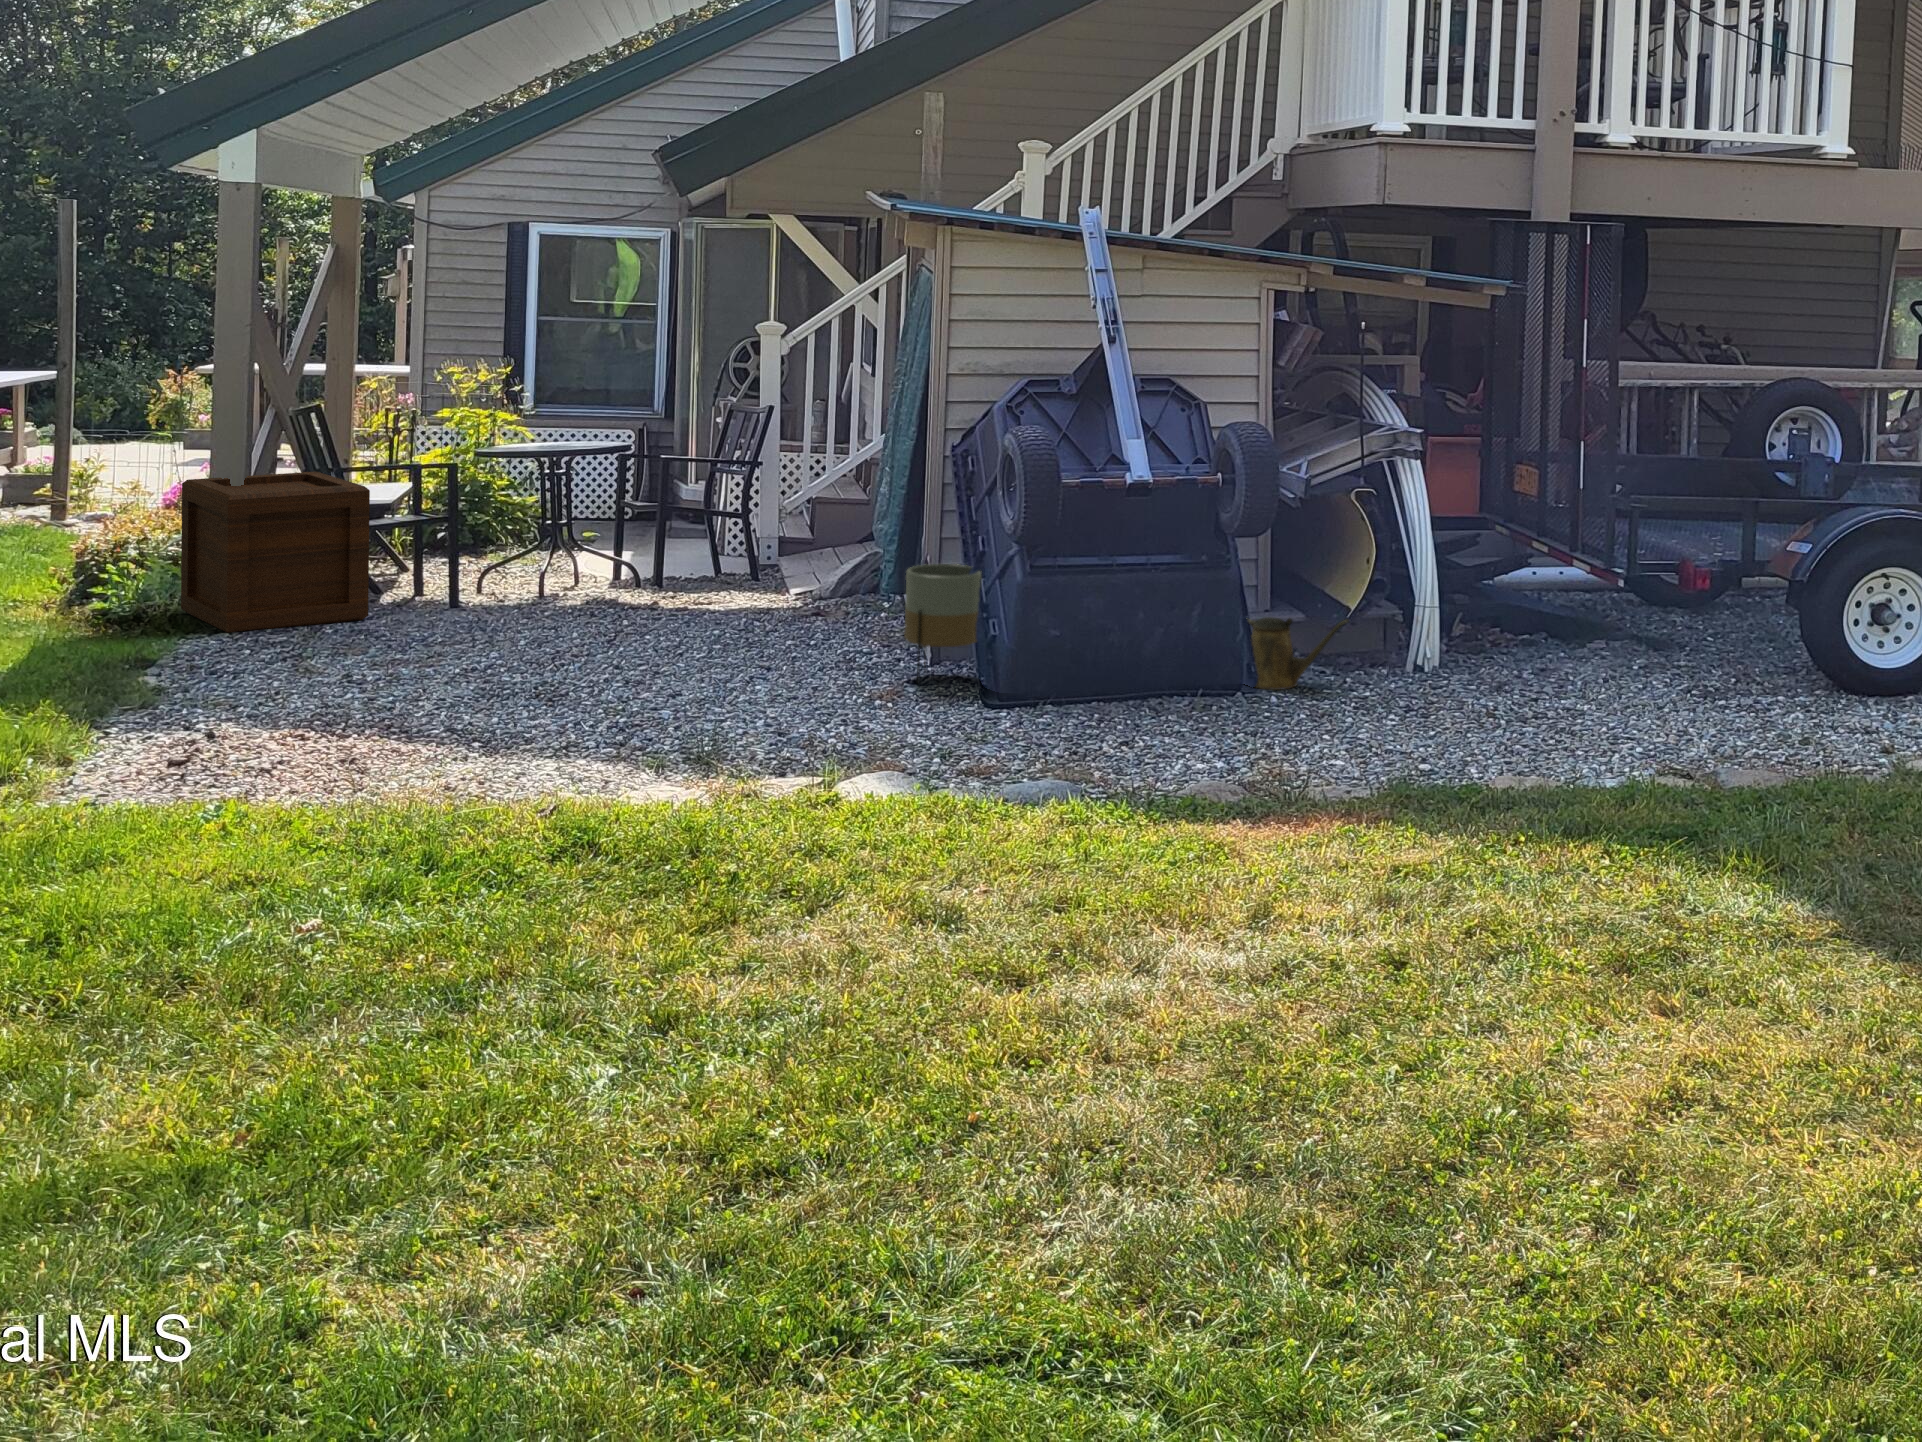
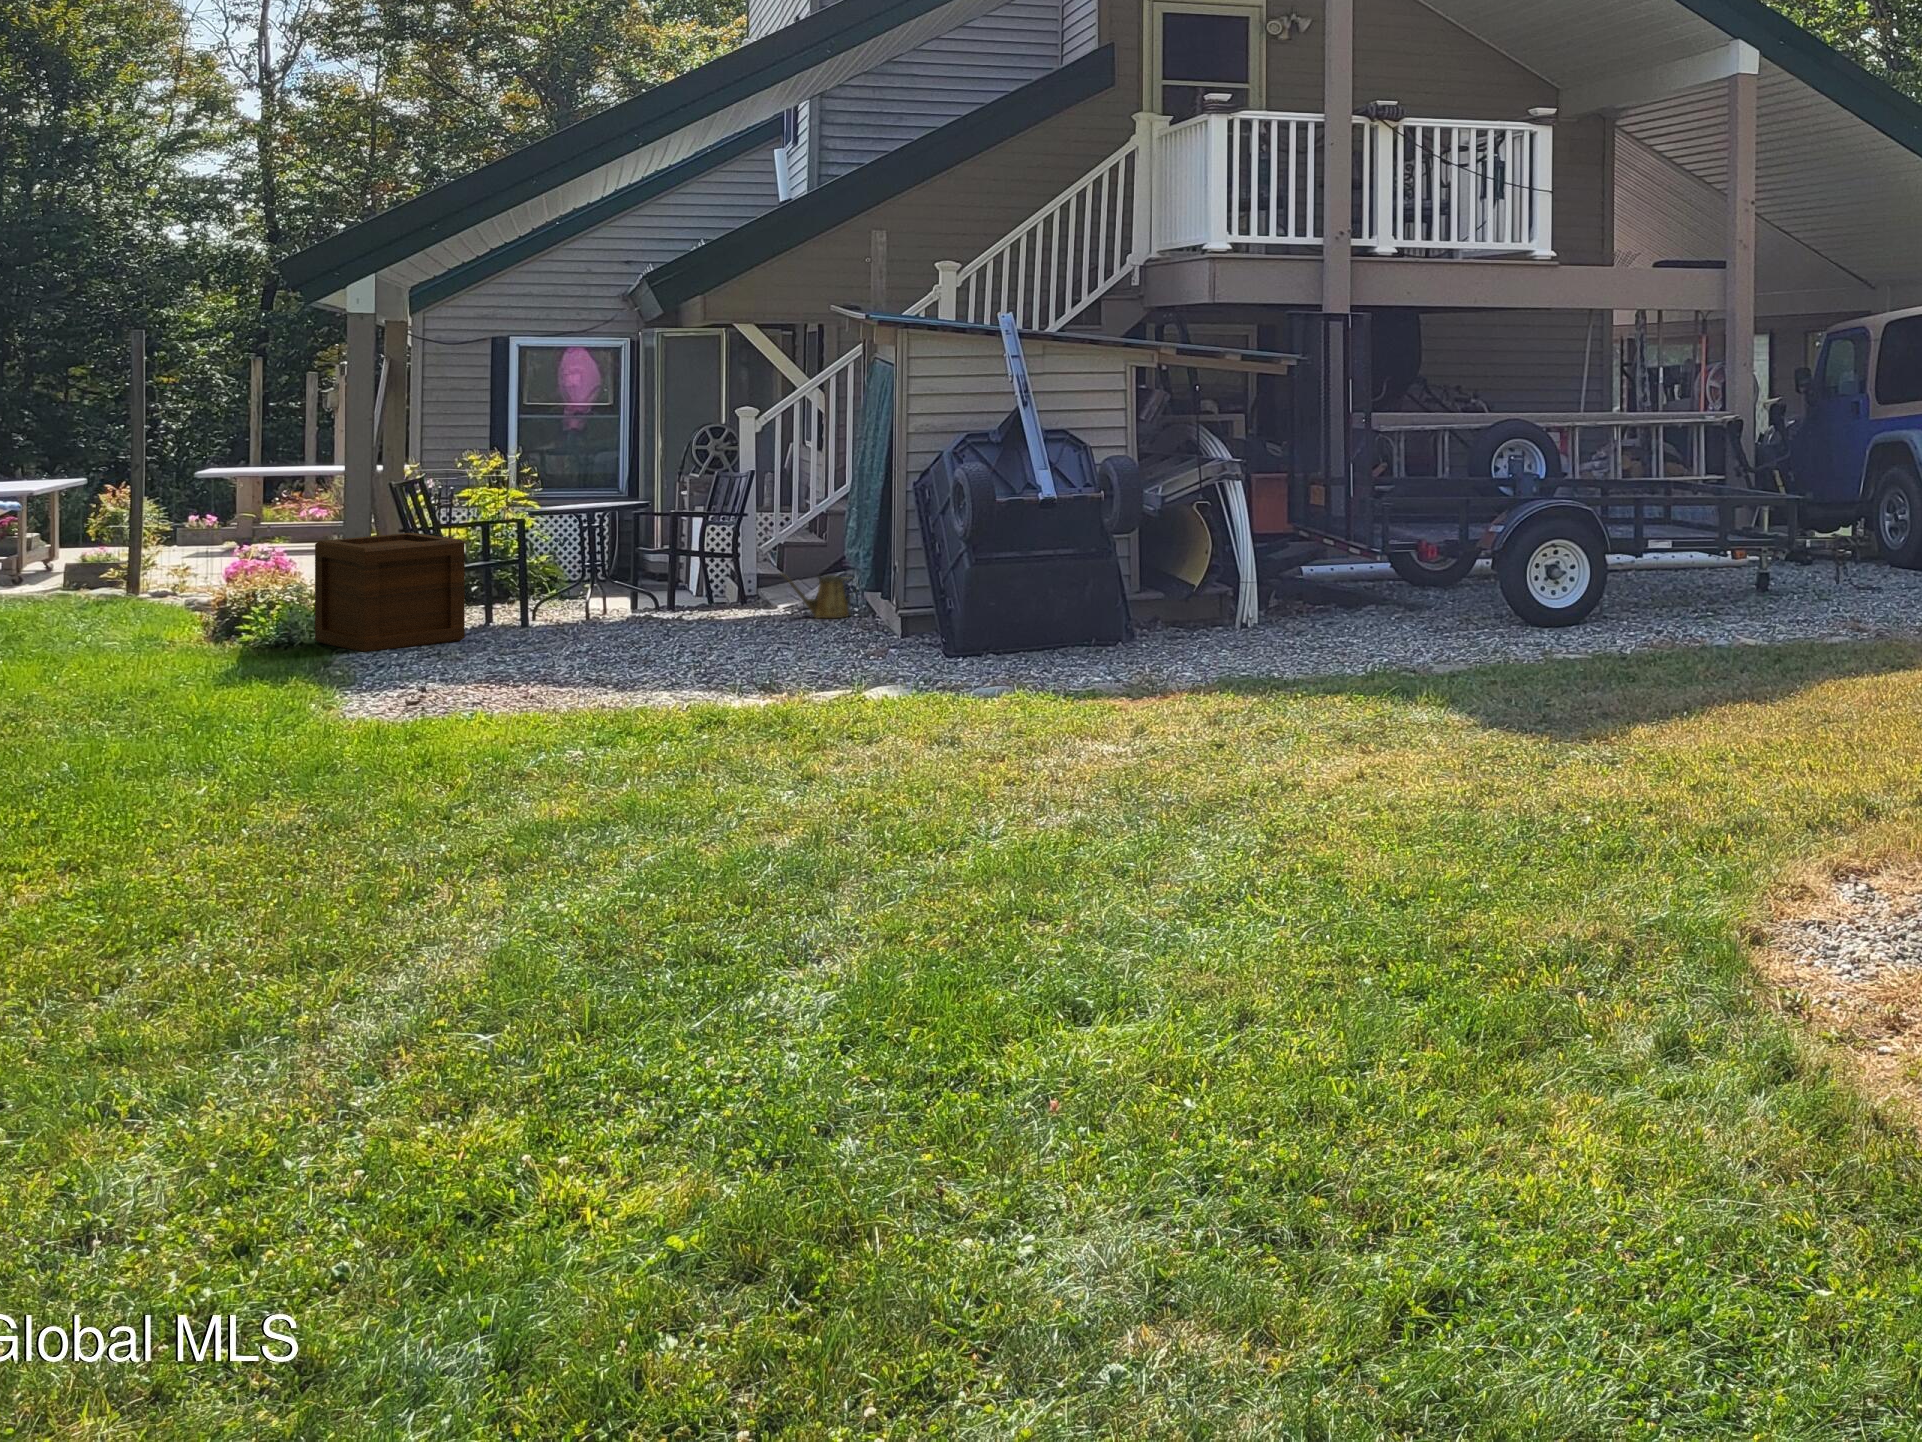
planter: present [904,564,981,682] -> none [885,571,941,655]
watering can: present [1249,617,1349,690] -> present [781,573,853,618]

